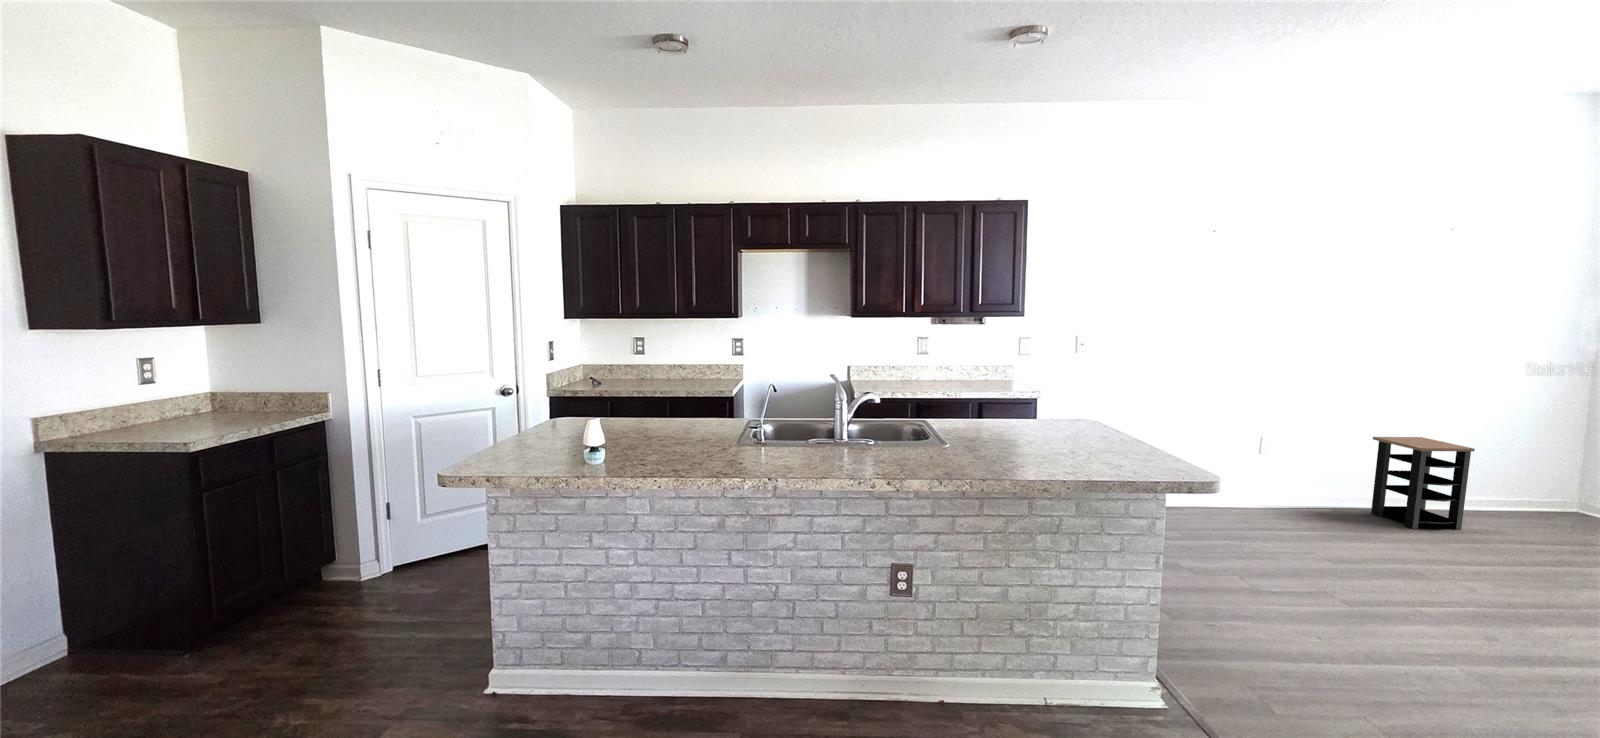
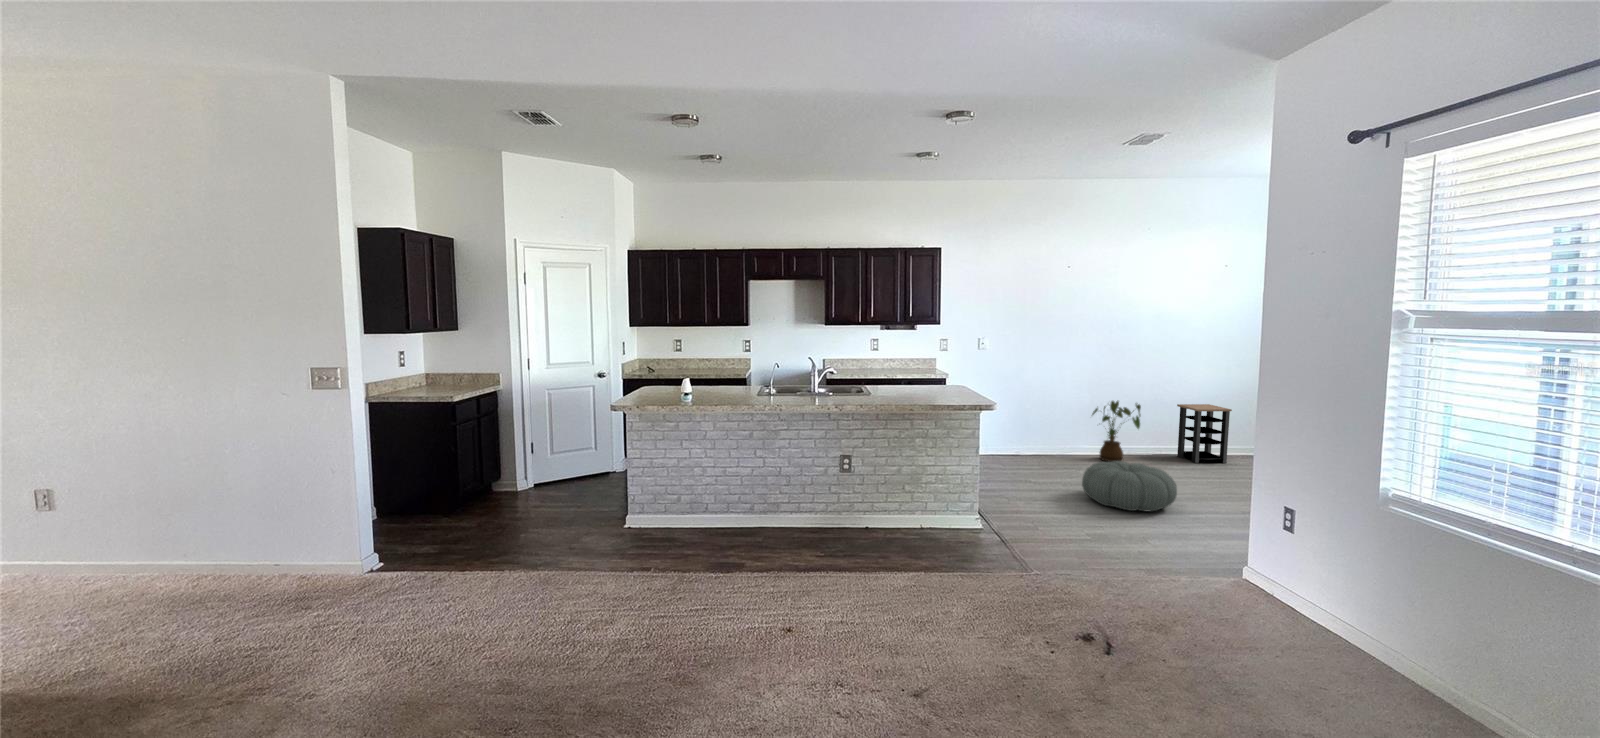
house plant: none [1247,431,1338,525] -> present [1092,401,1141,462]
pouf: none [1296,549,1503,661] -> present [1082,461,1177,512]

